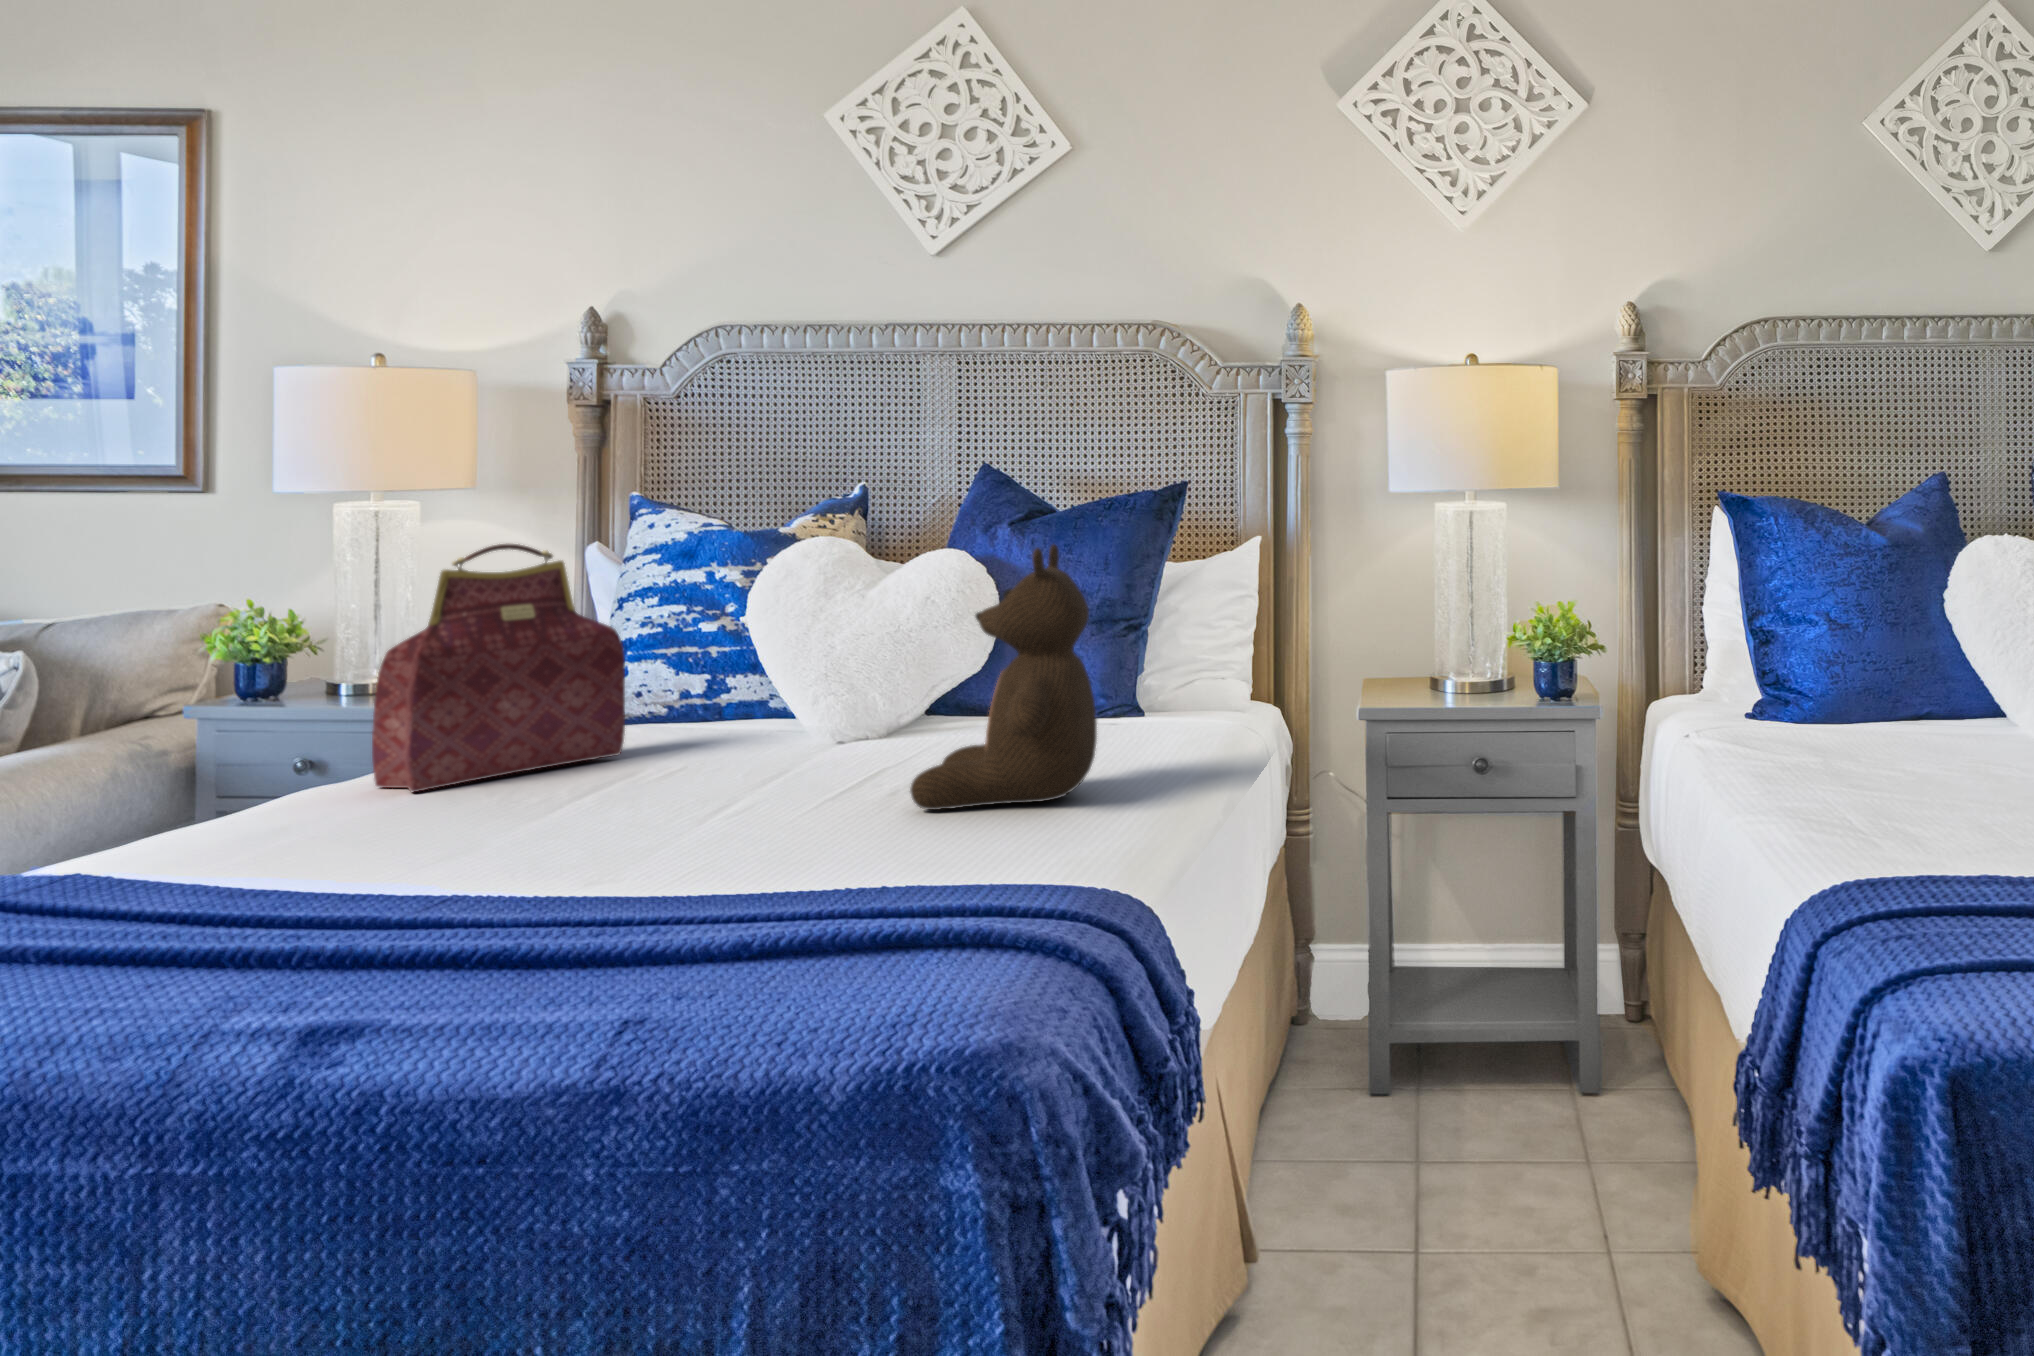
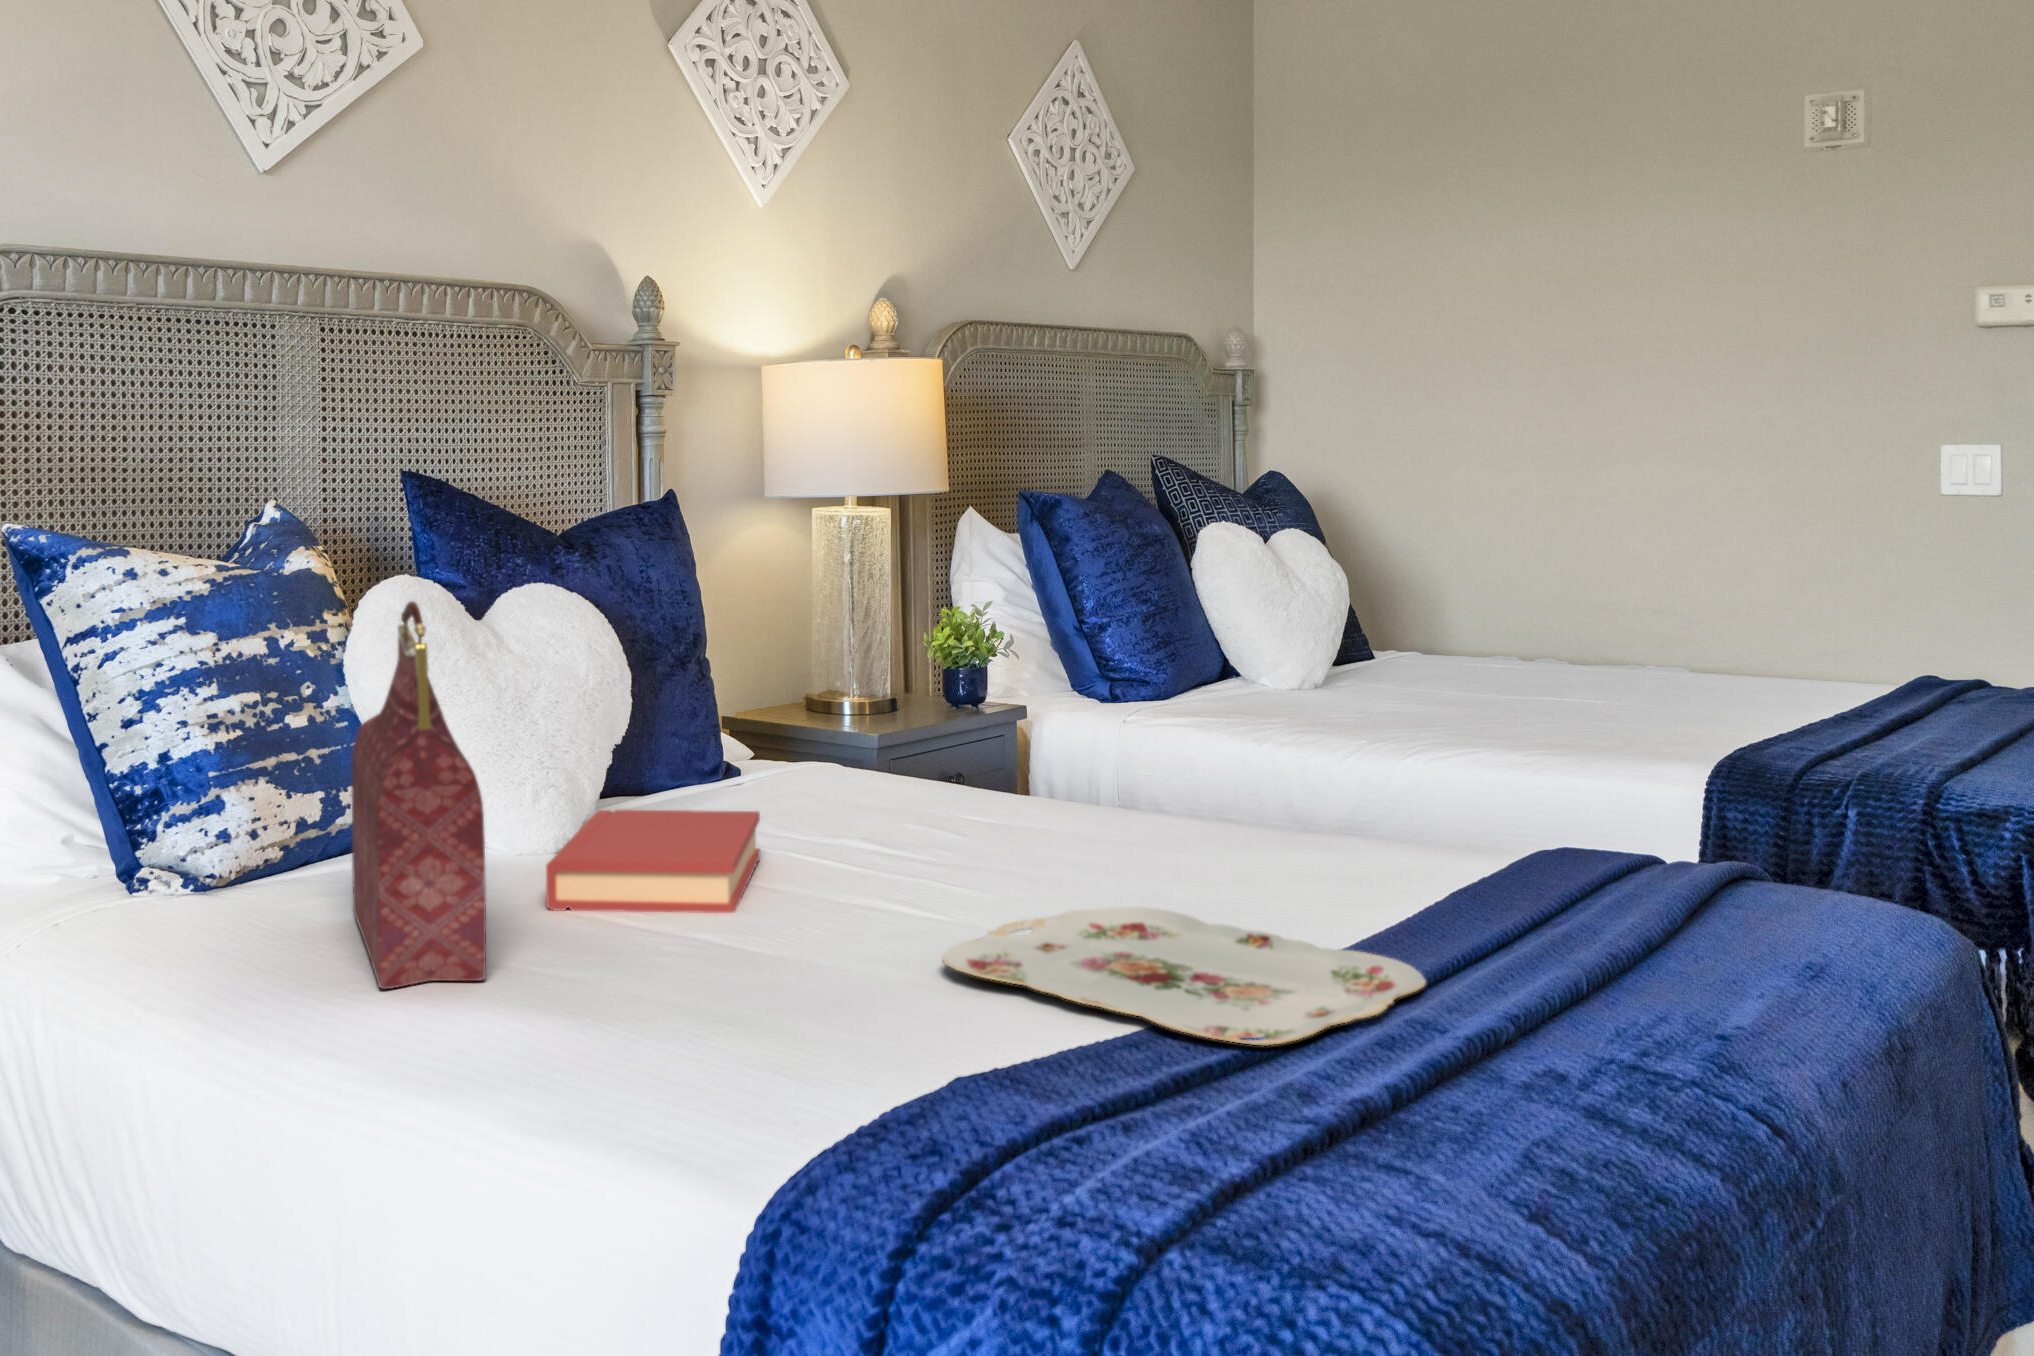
stuffed bear: present [910,544,1097,810] -> none [972,567,1207,872]
hardback book: none [646,712,874,790] -> present [546,810,760,913]
serving tray: none [274,820,721,922] -> present [942,907,1426,1046]

